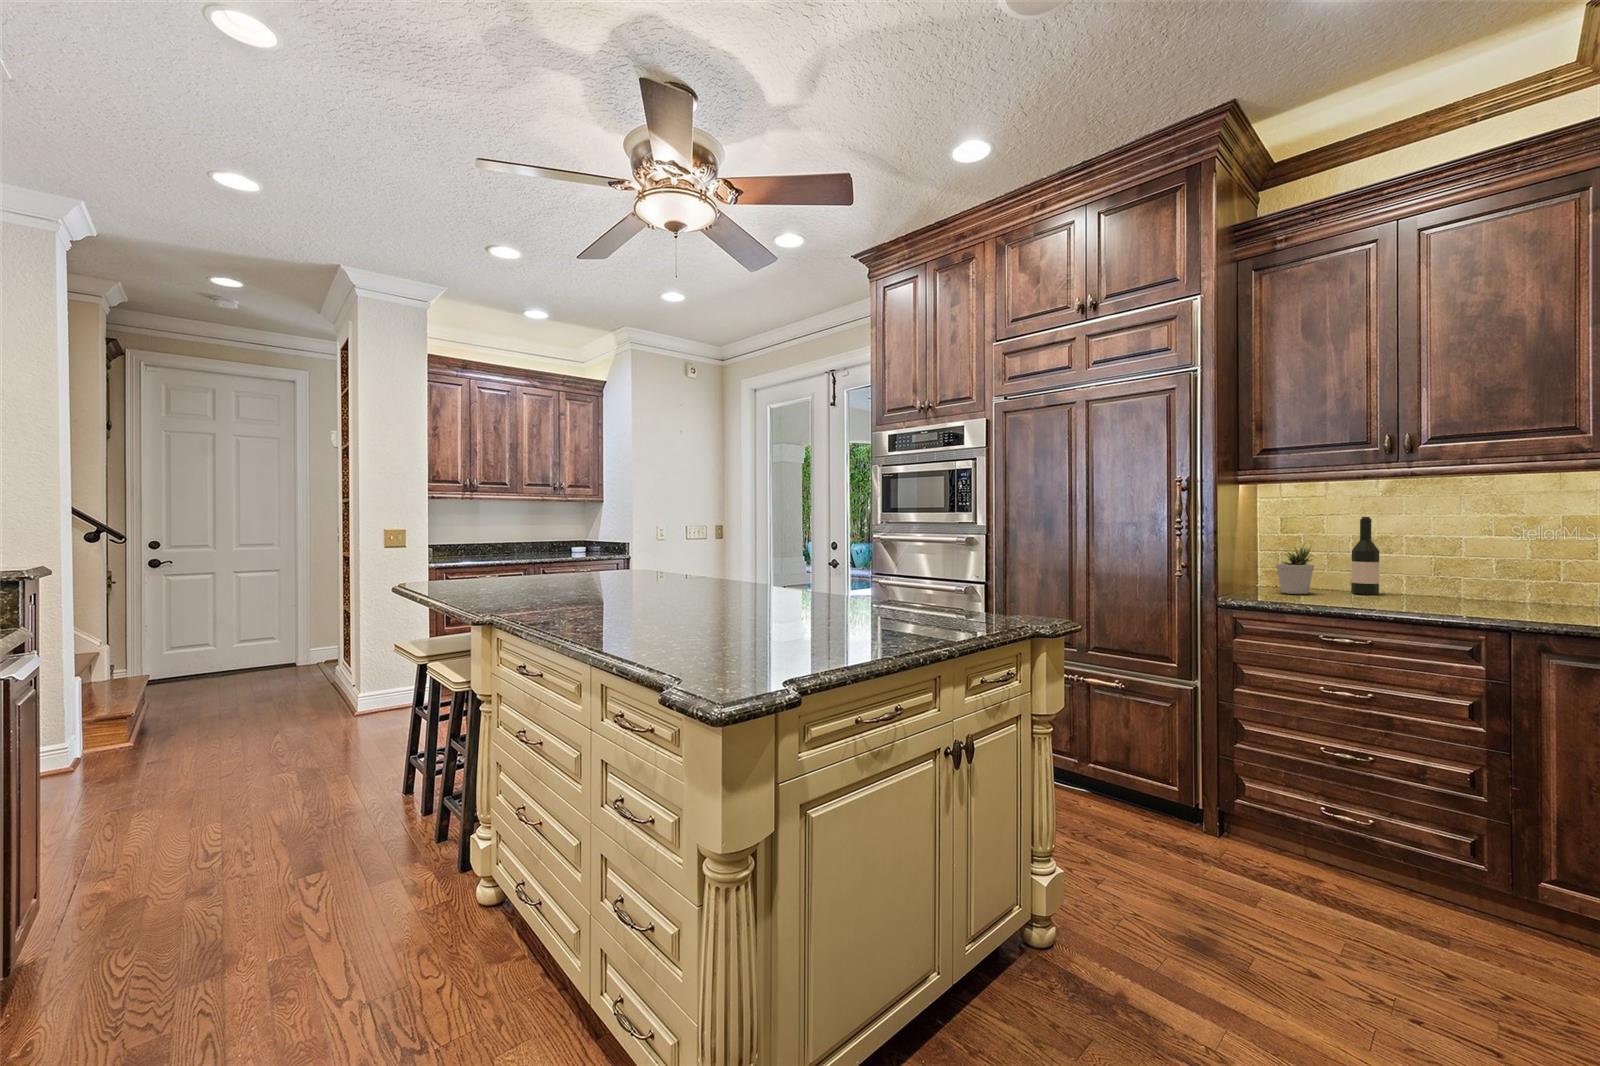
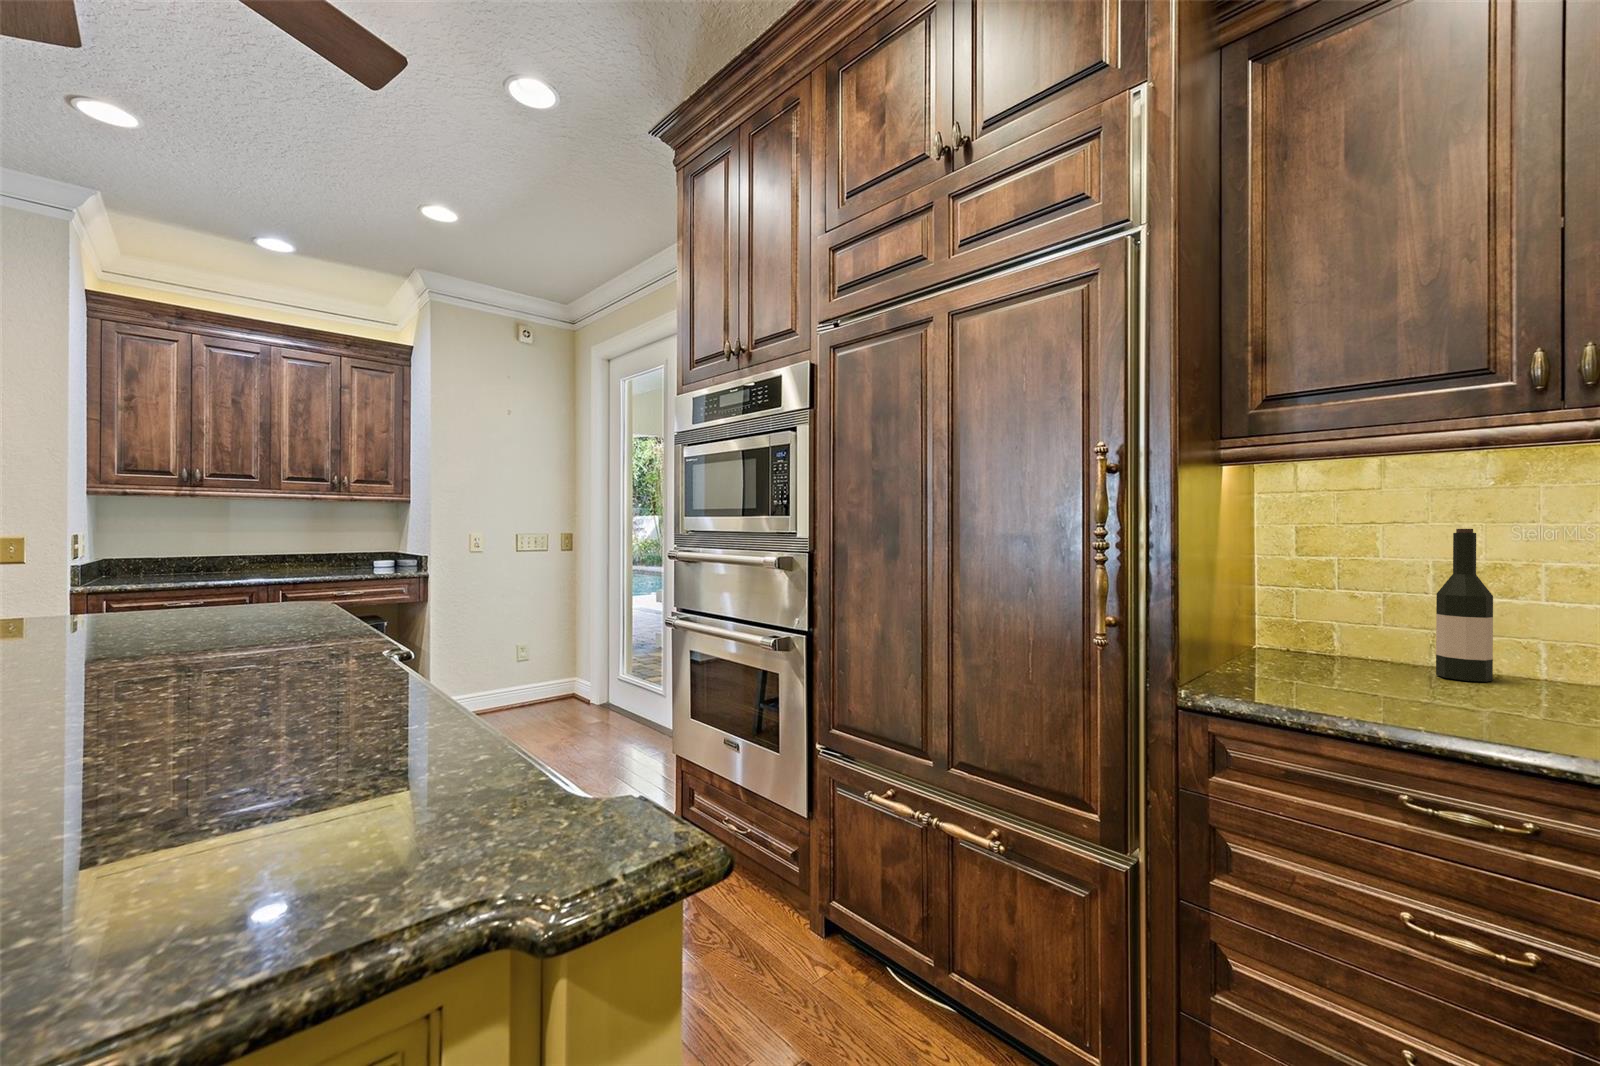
potted plant: present [1276,545,1314,594] -> none [1292,579,1365,676]

